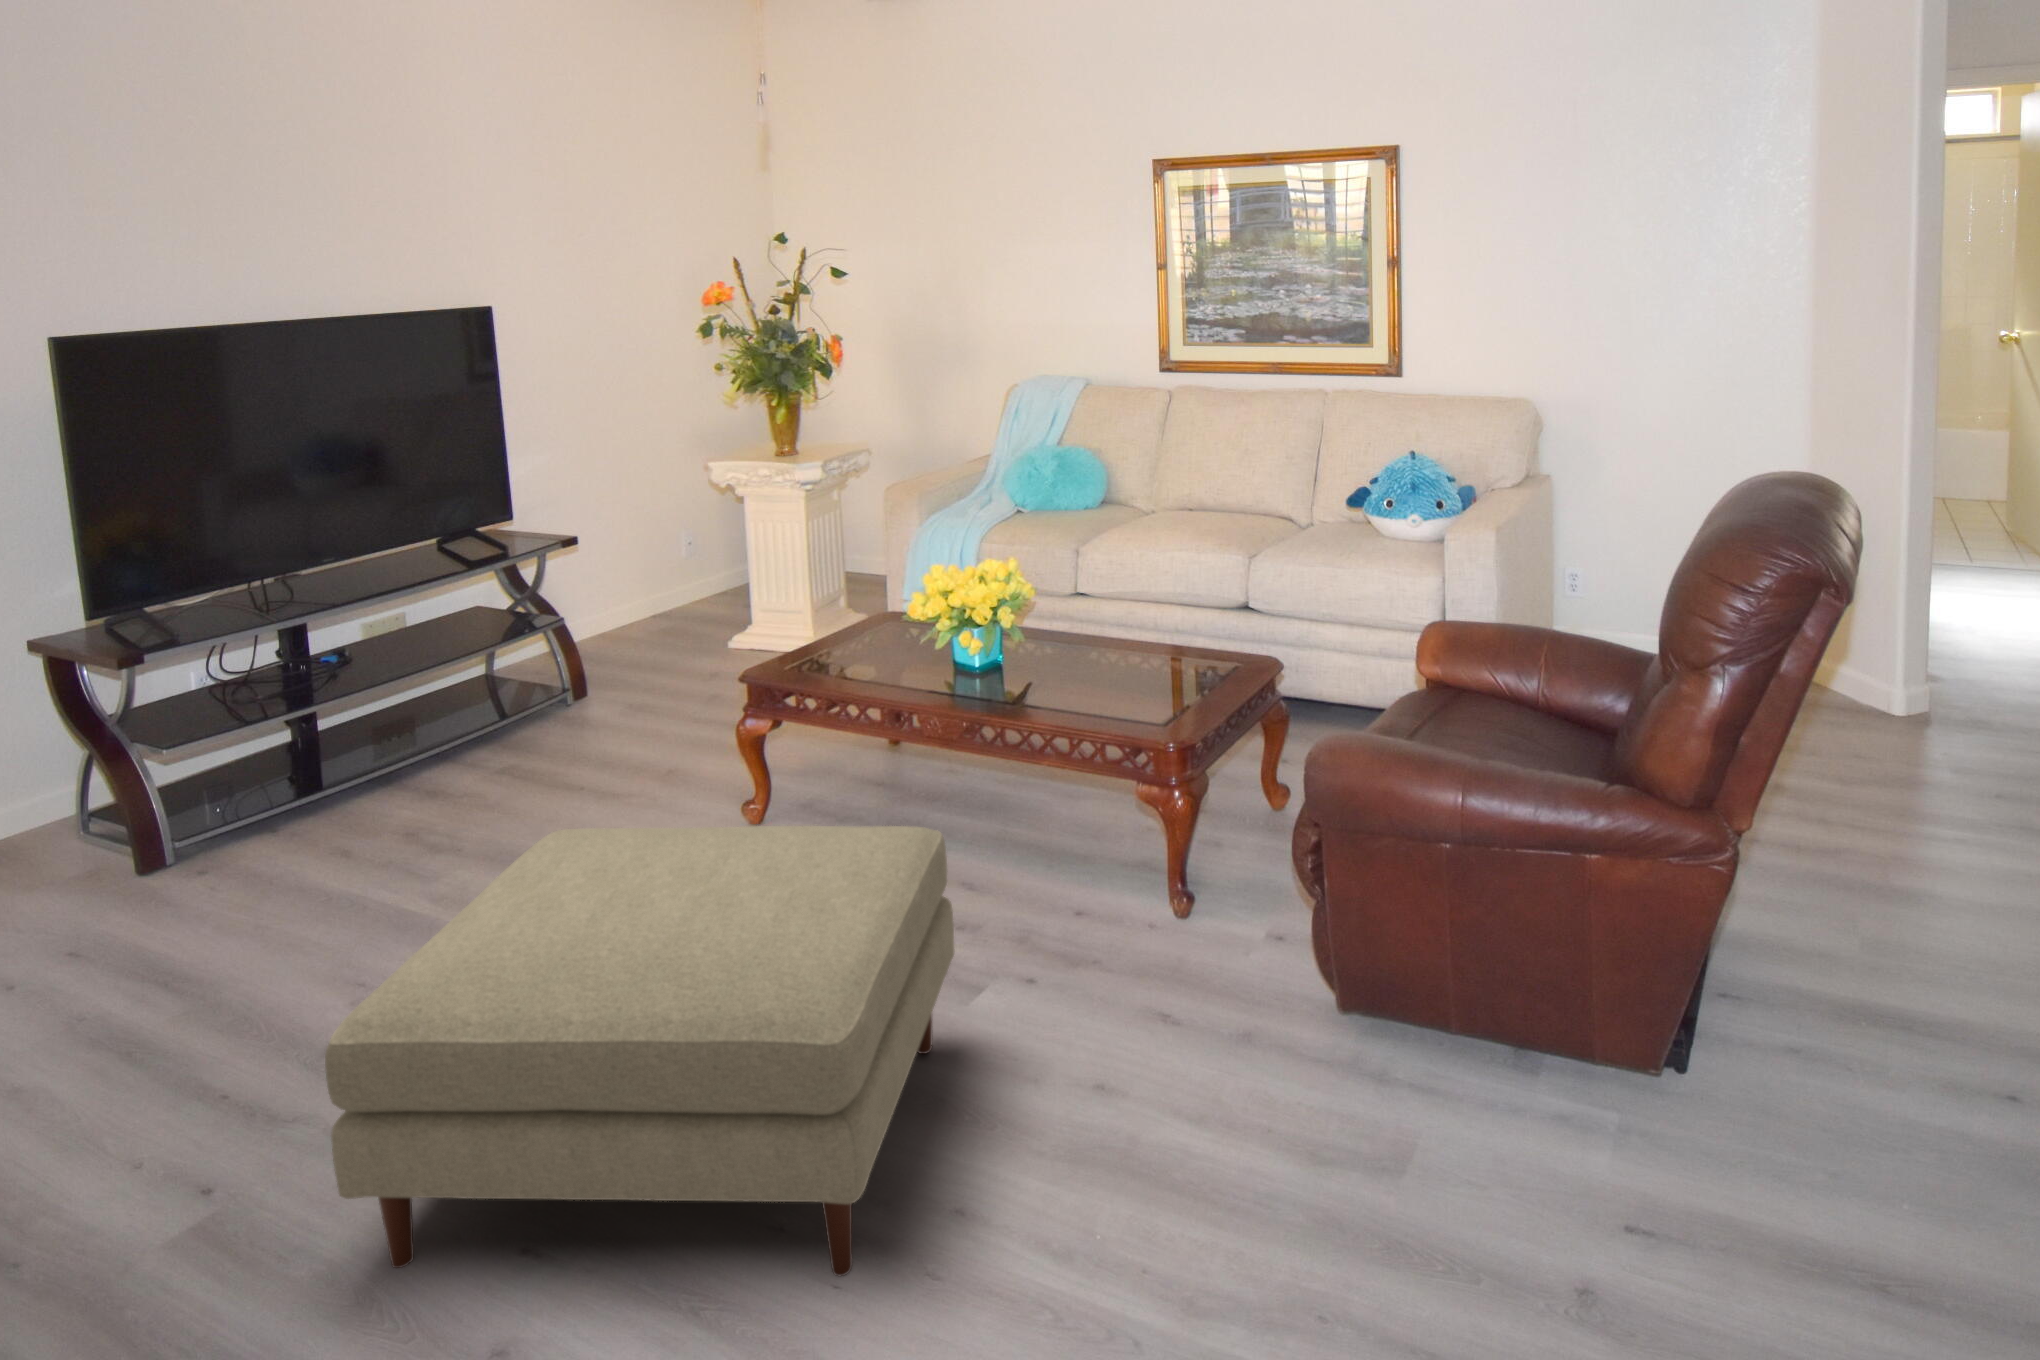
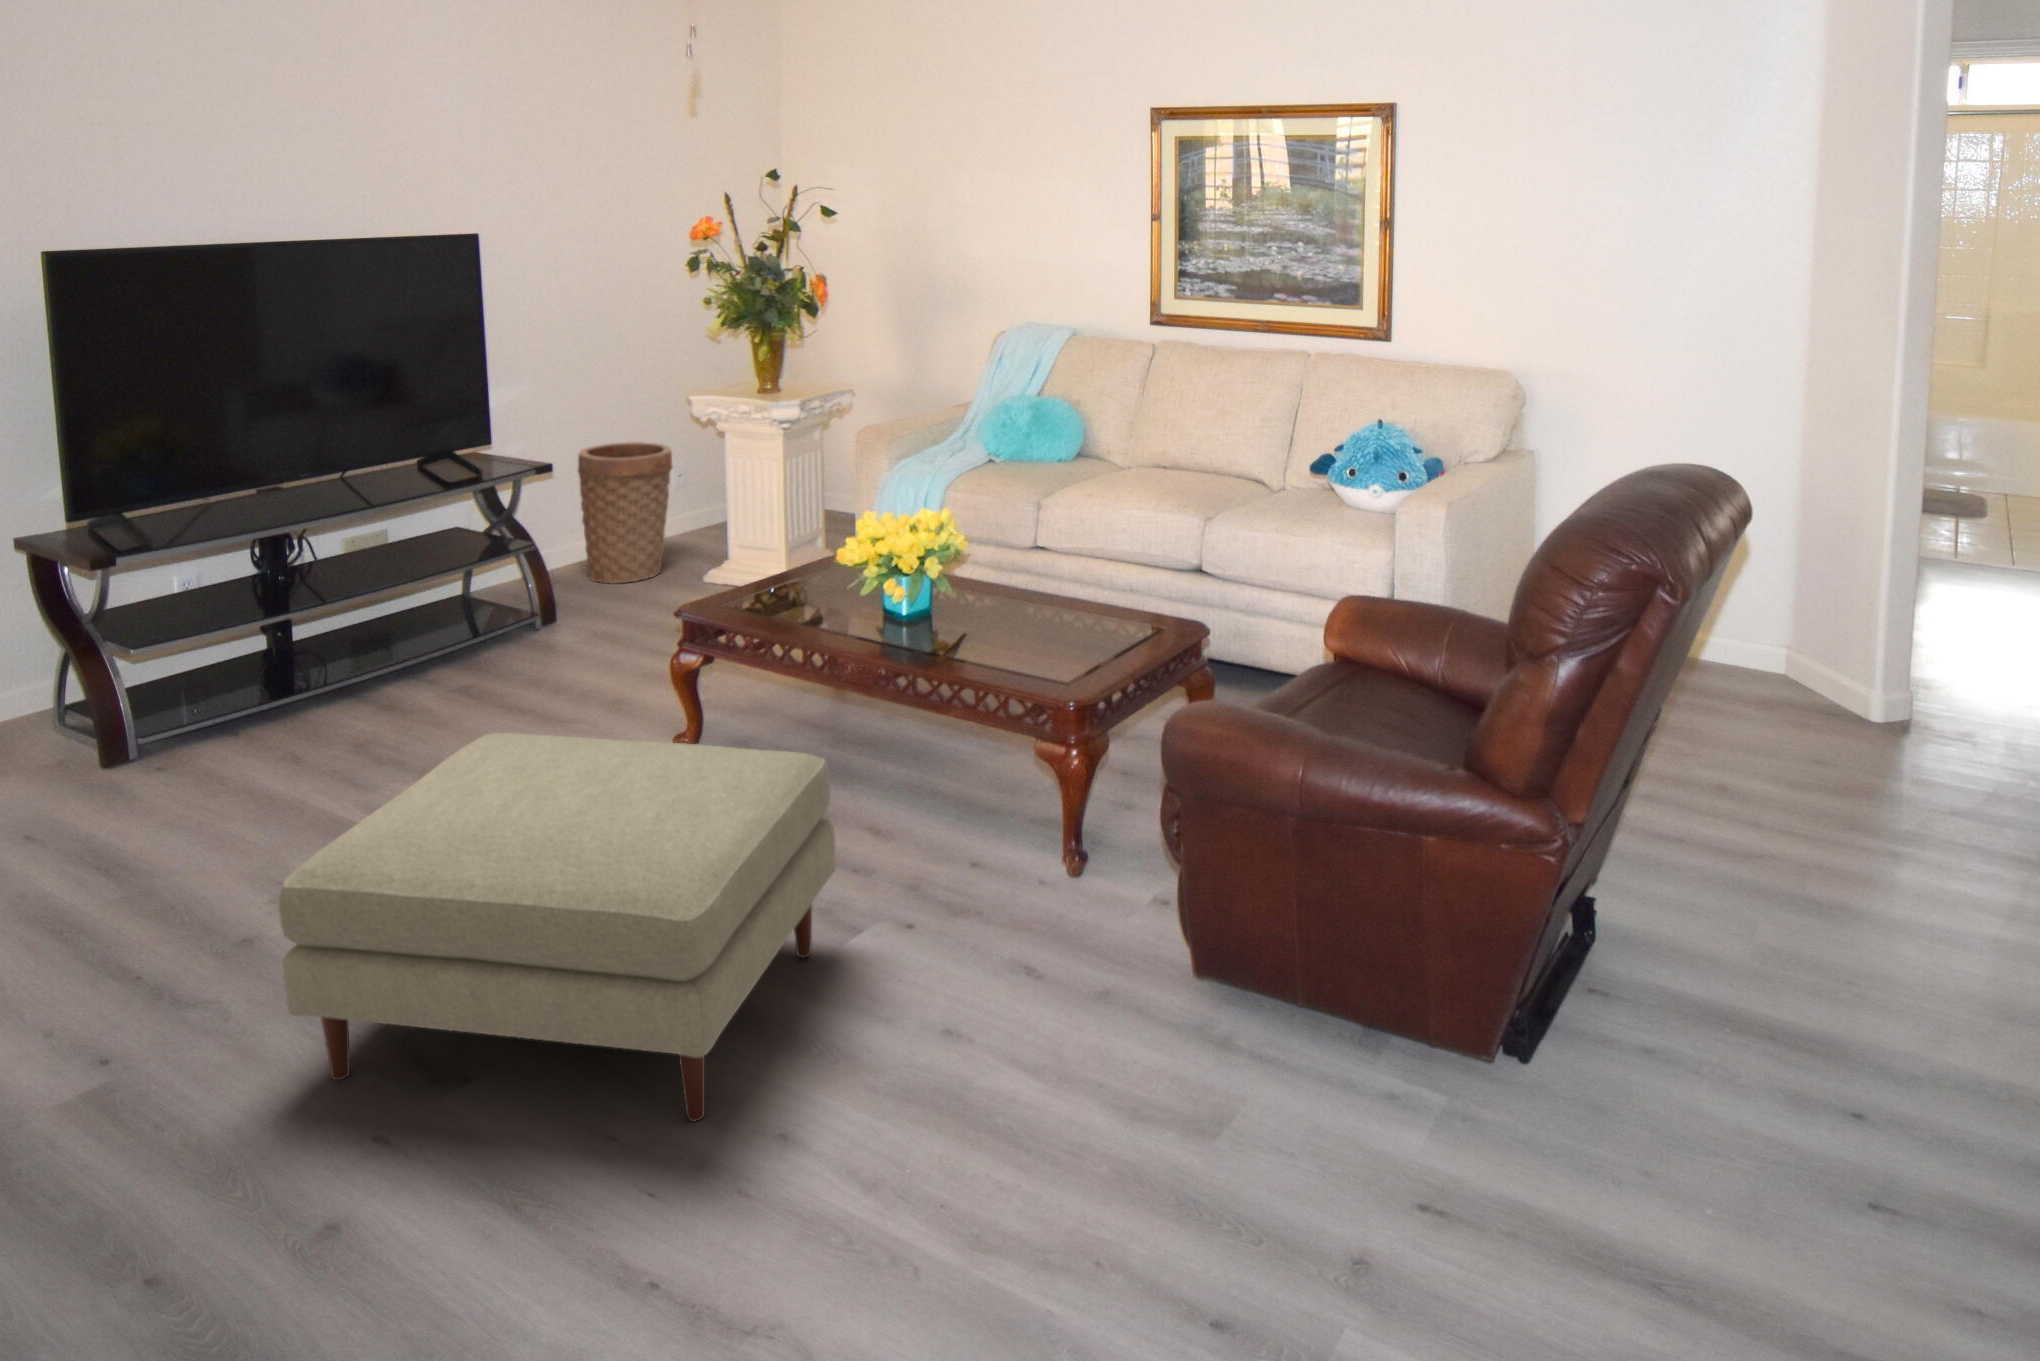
basket: none [596,510,694,654] -> present [578,442,672,584]

